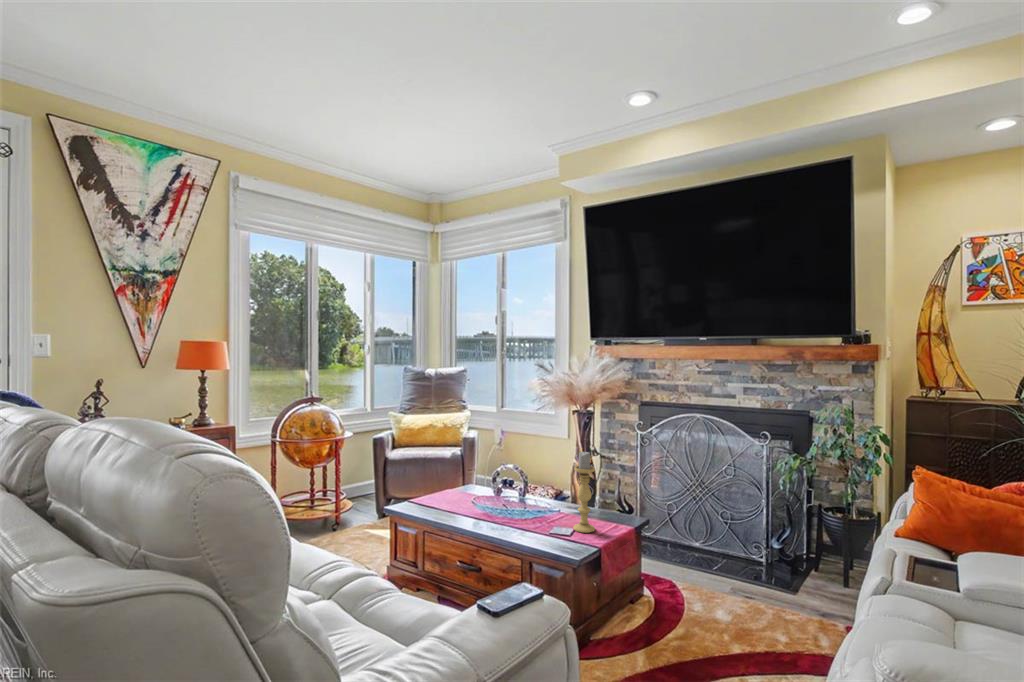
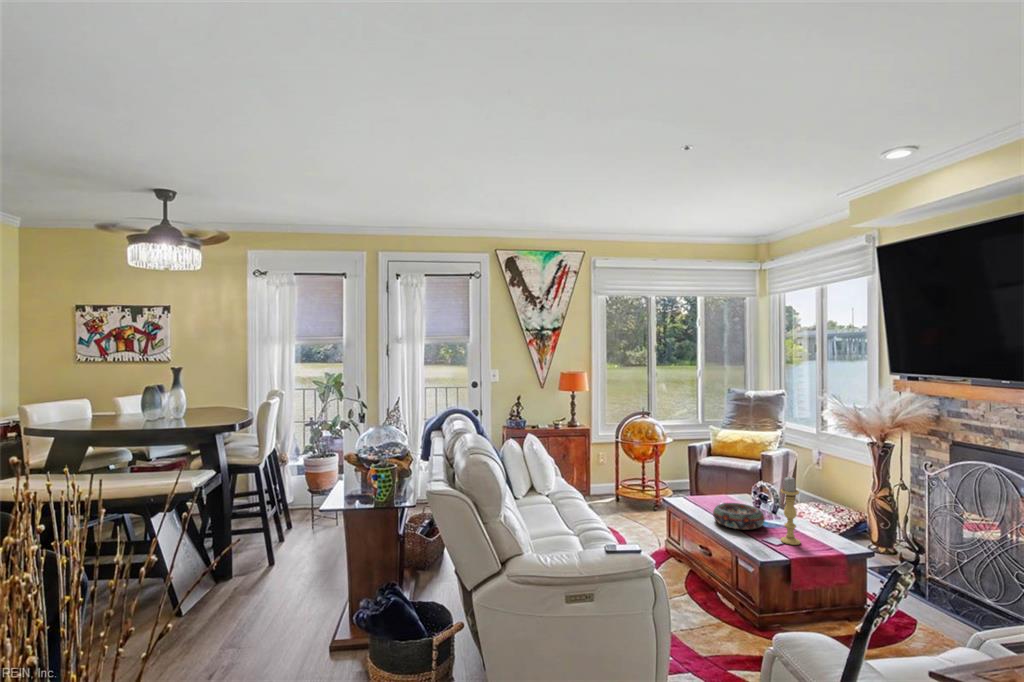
decorative bowl: none [486,495,547,529] -> present [713,503,765,529]

